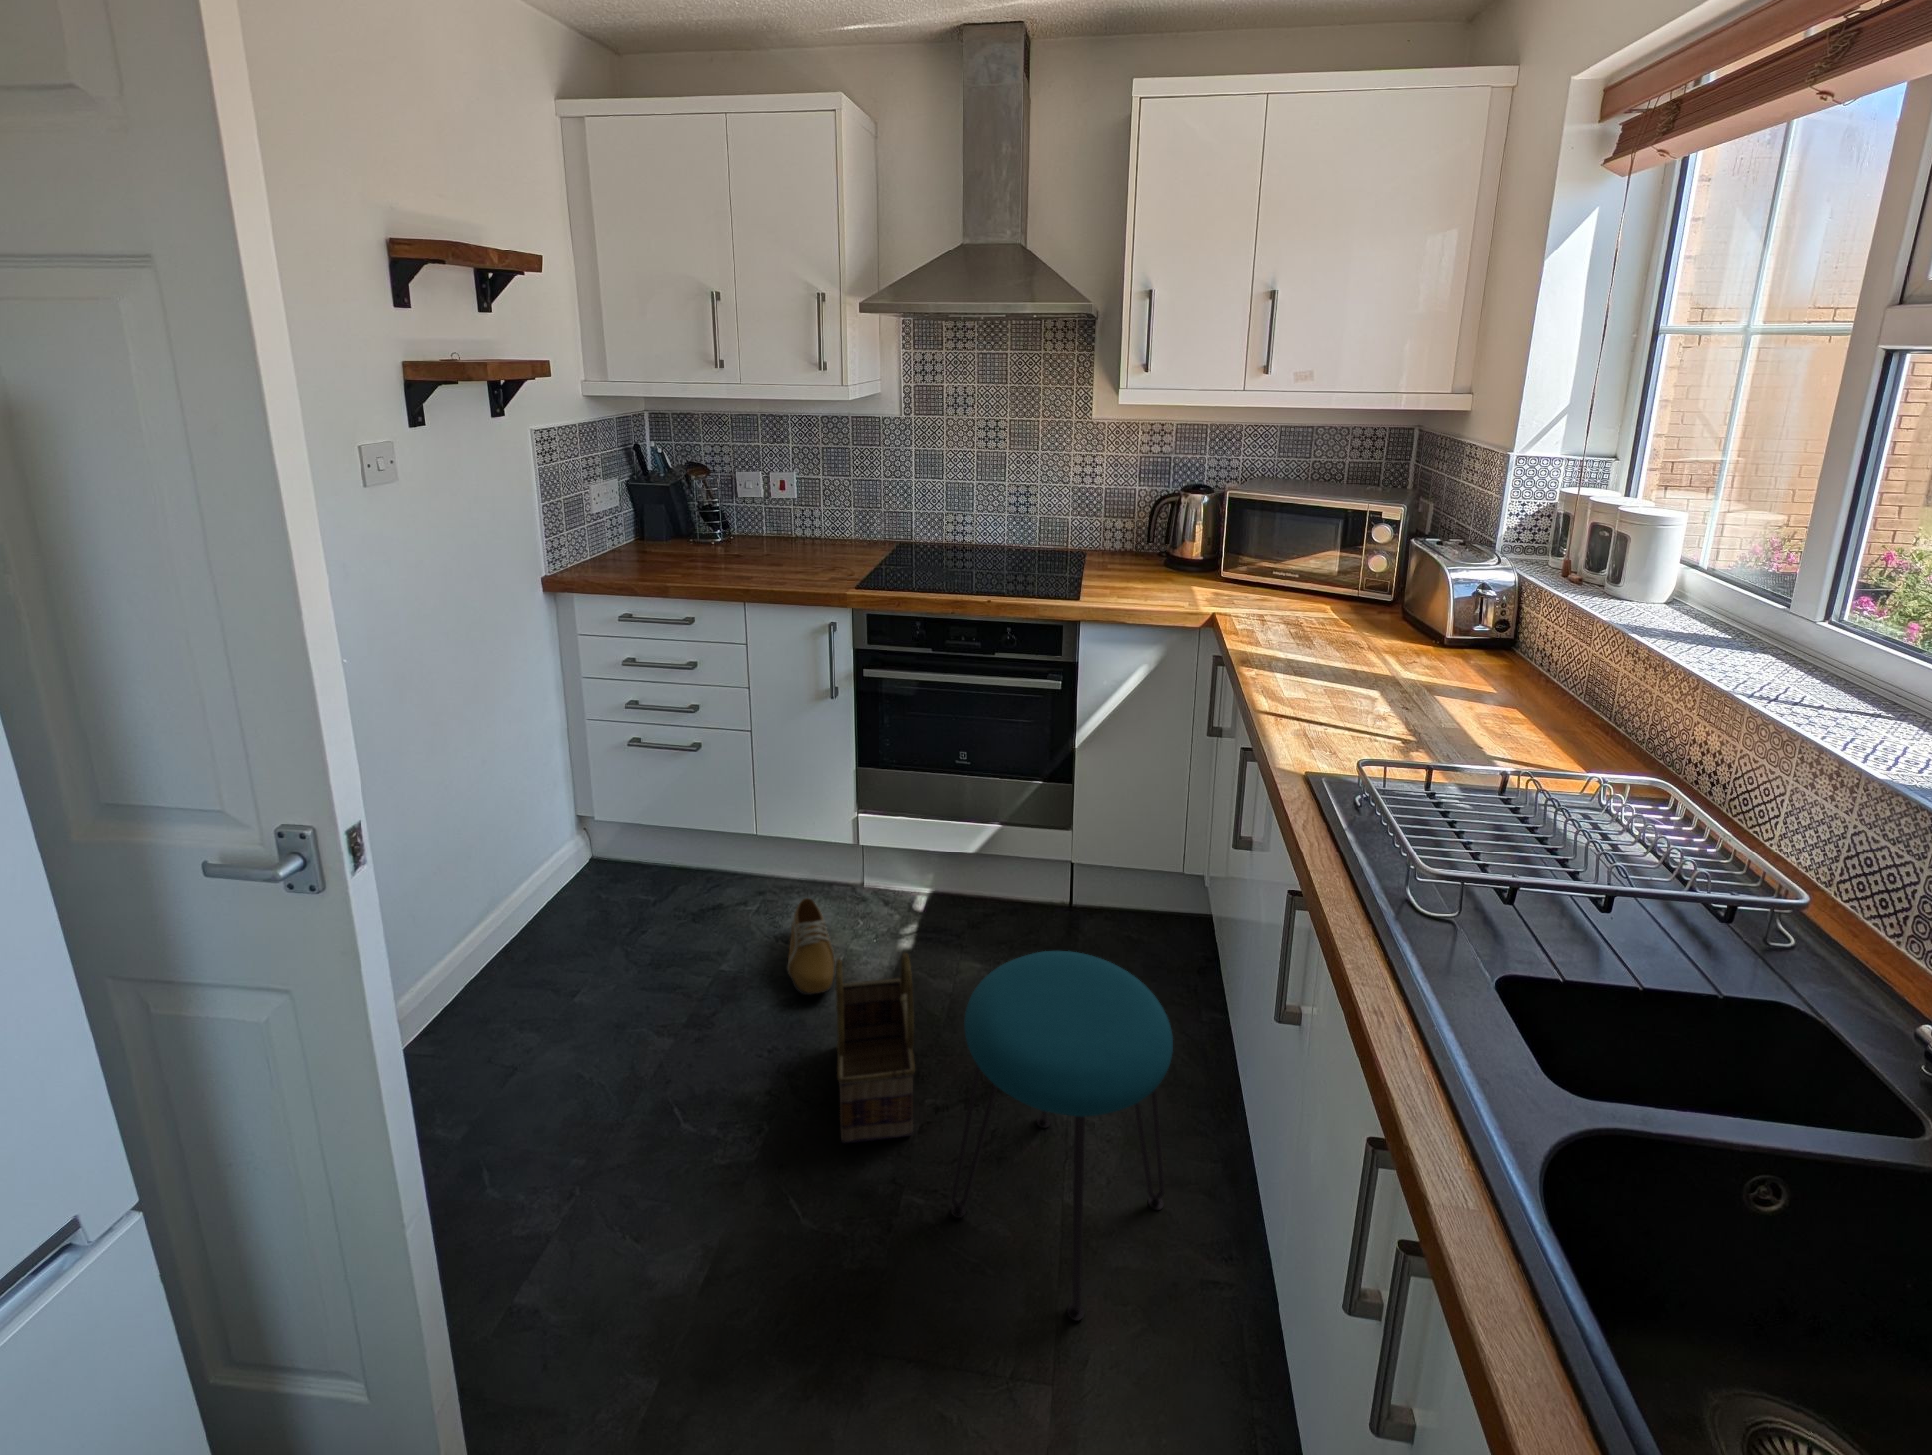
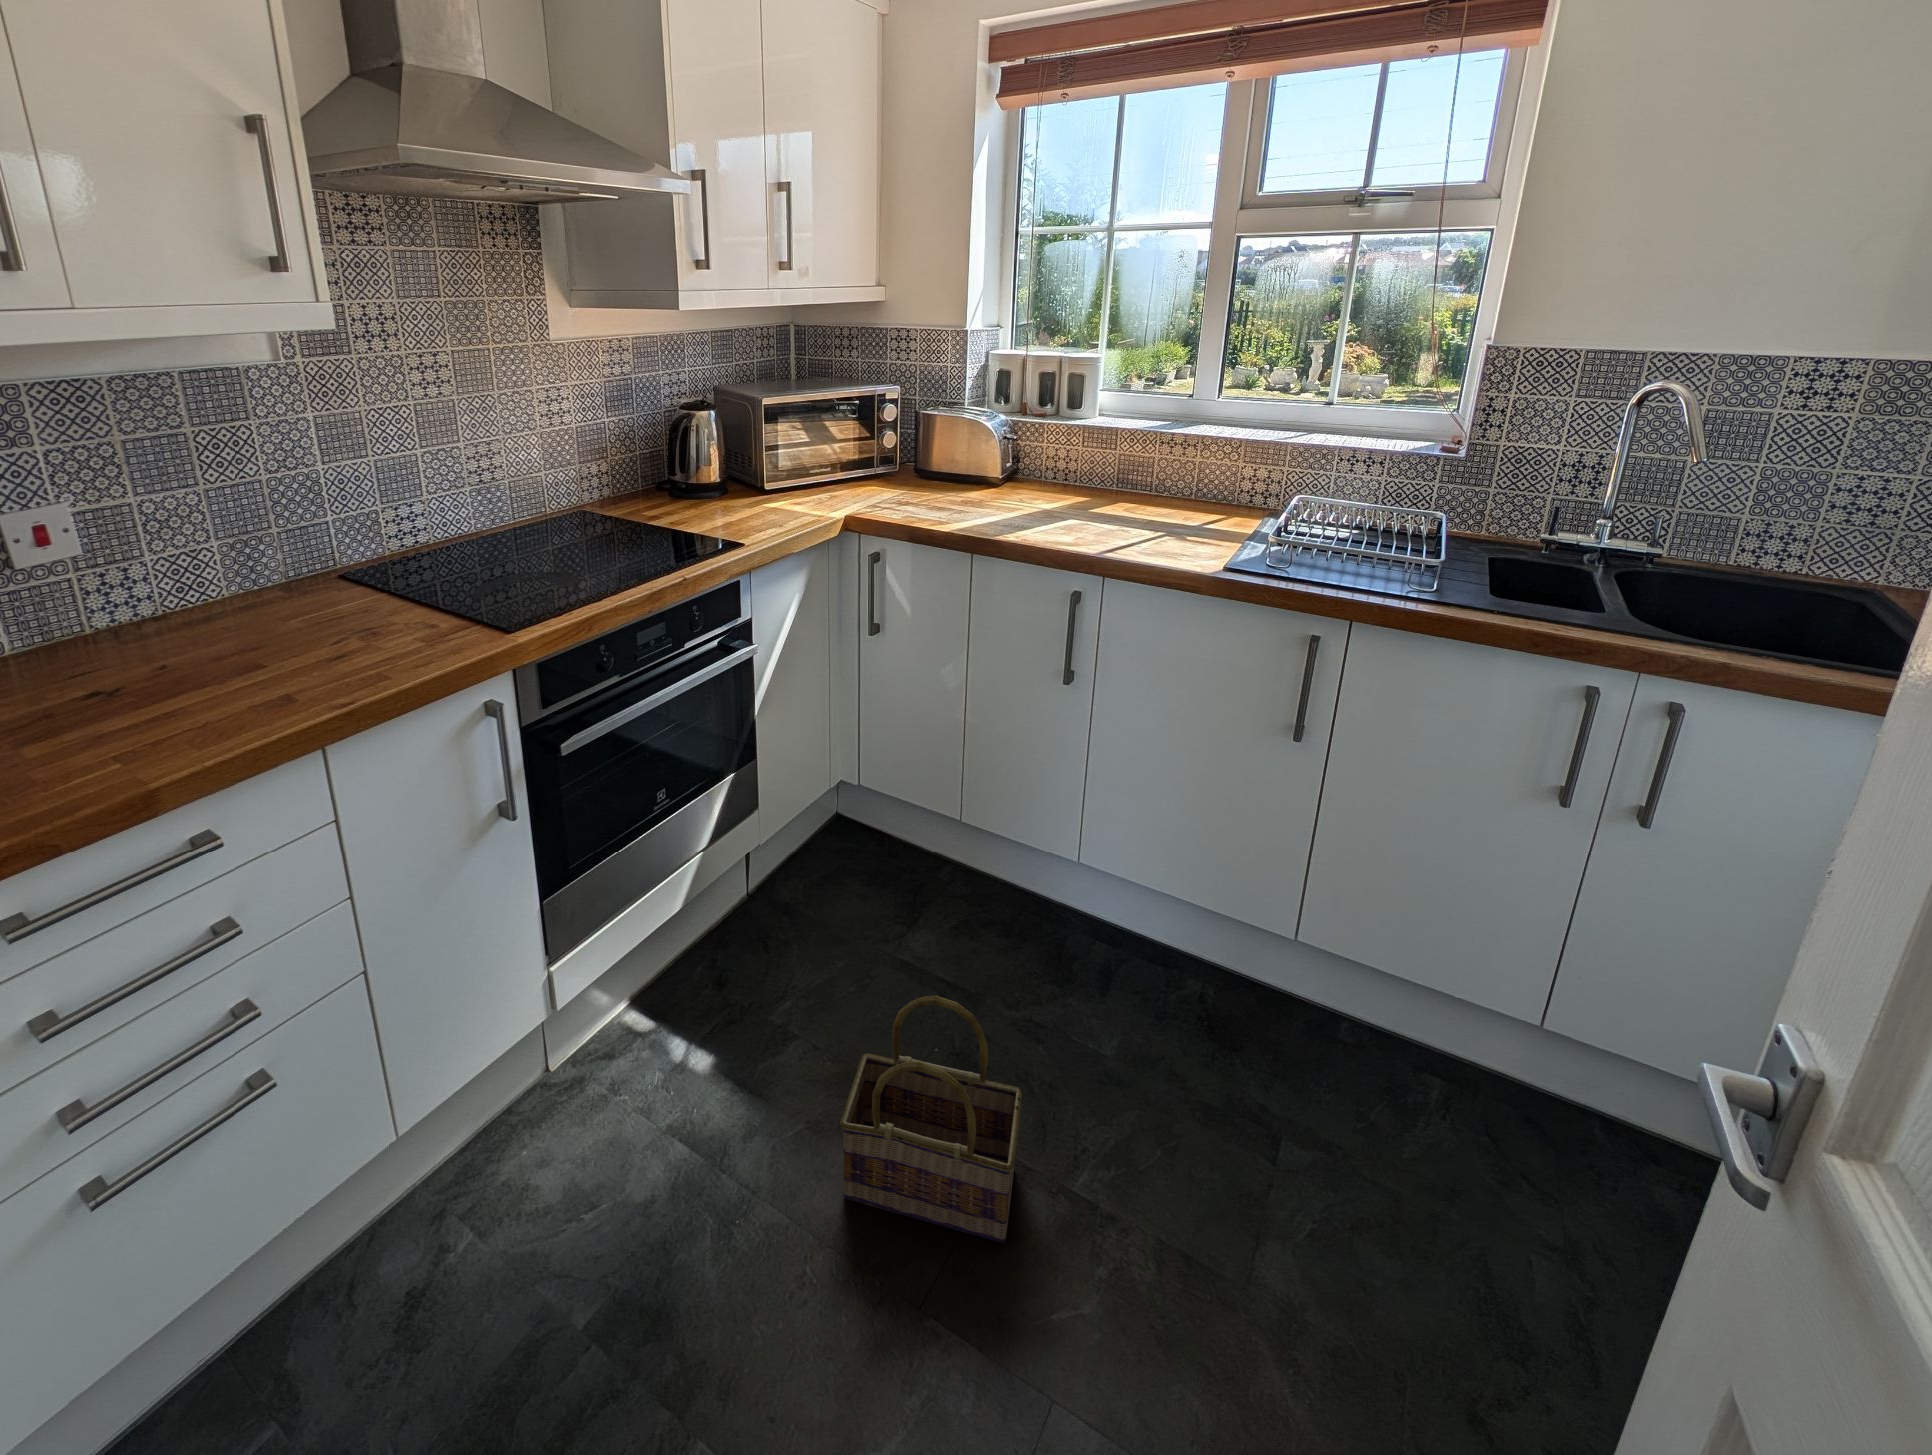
shoe: present [788,898,834,995] -> none [587,1116,760,1224]
stool: present [951,951,1173,1321] -> none [1022,829,1257,1162]

